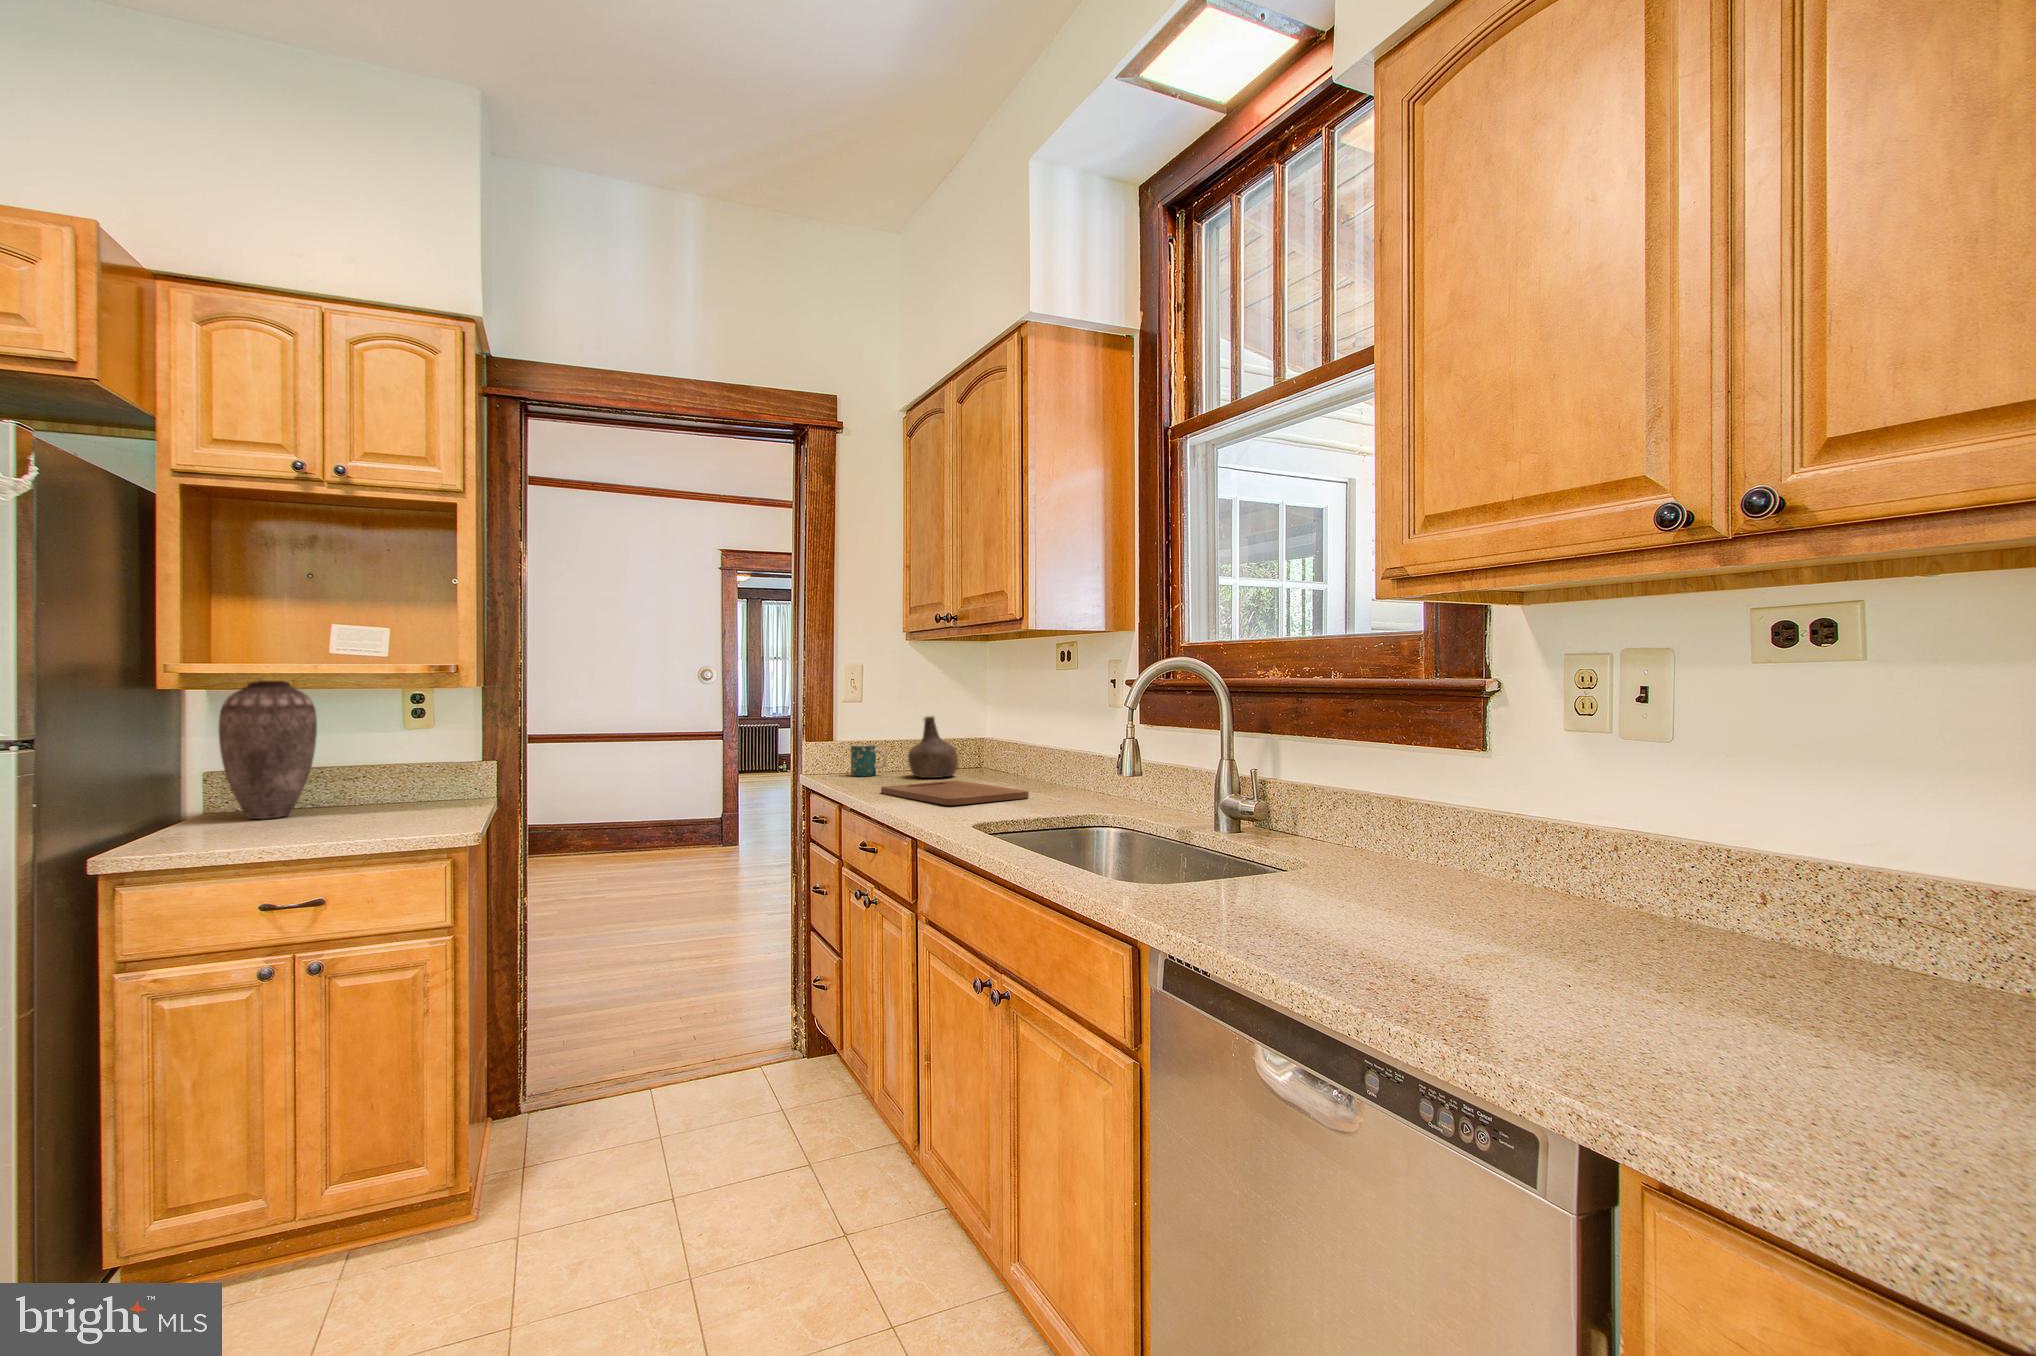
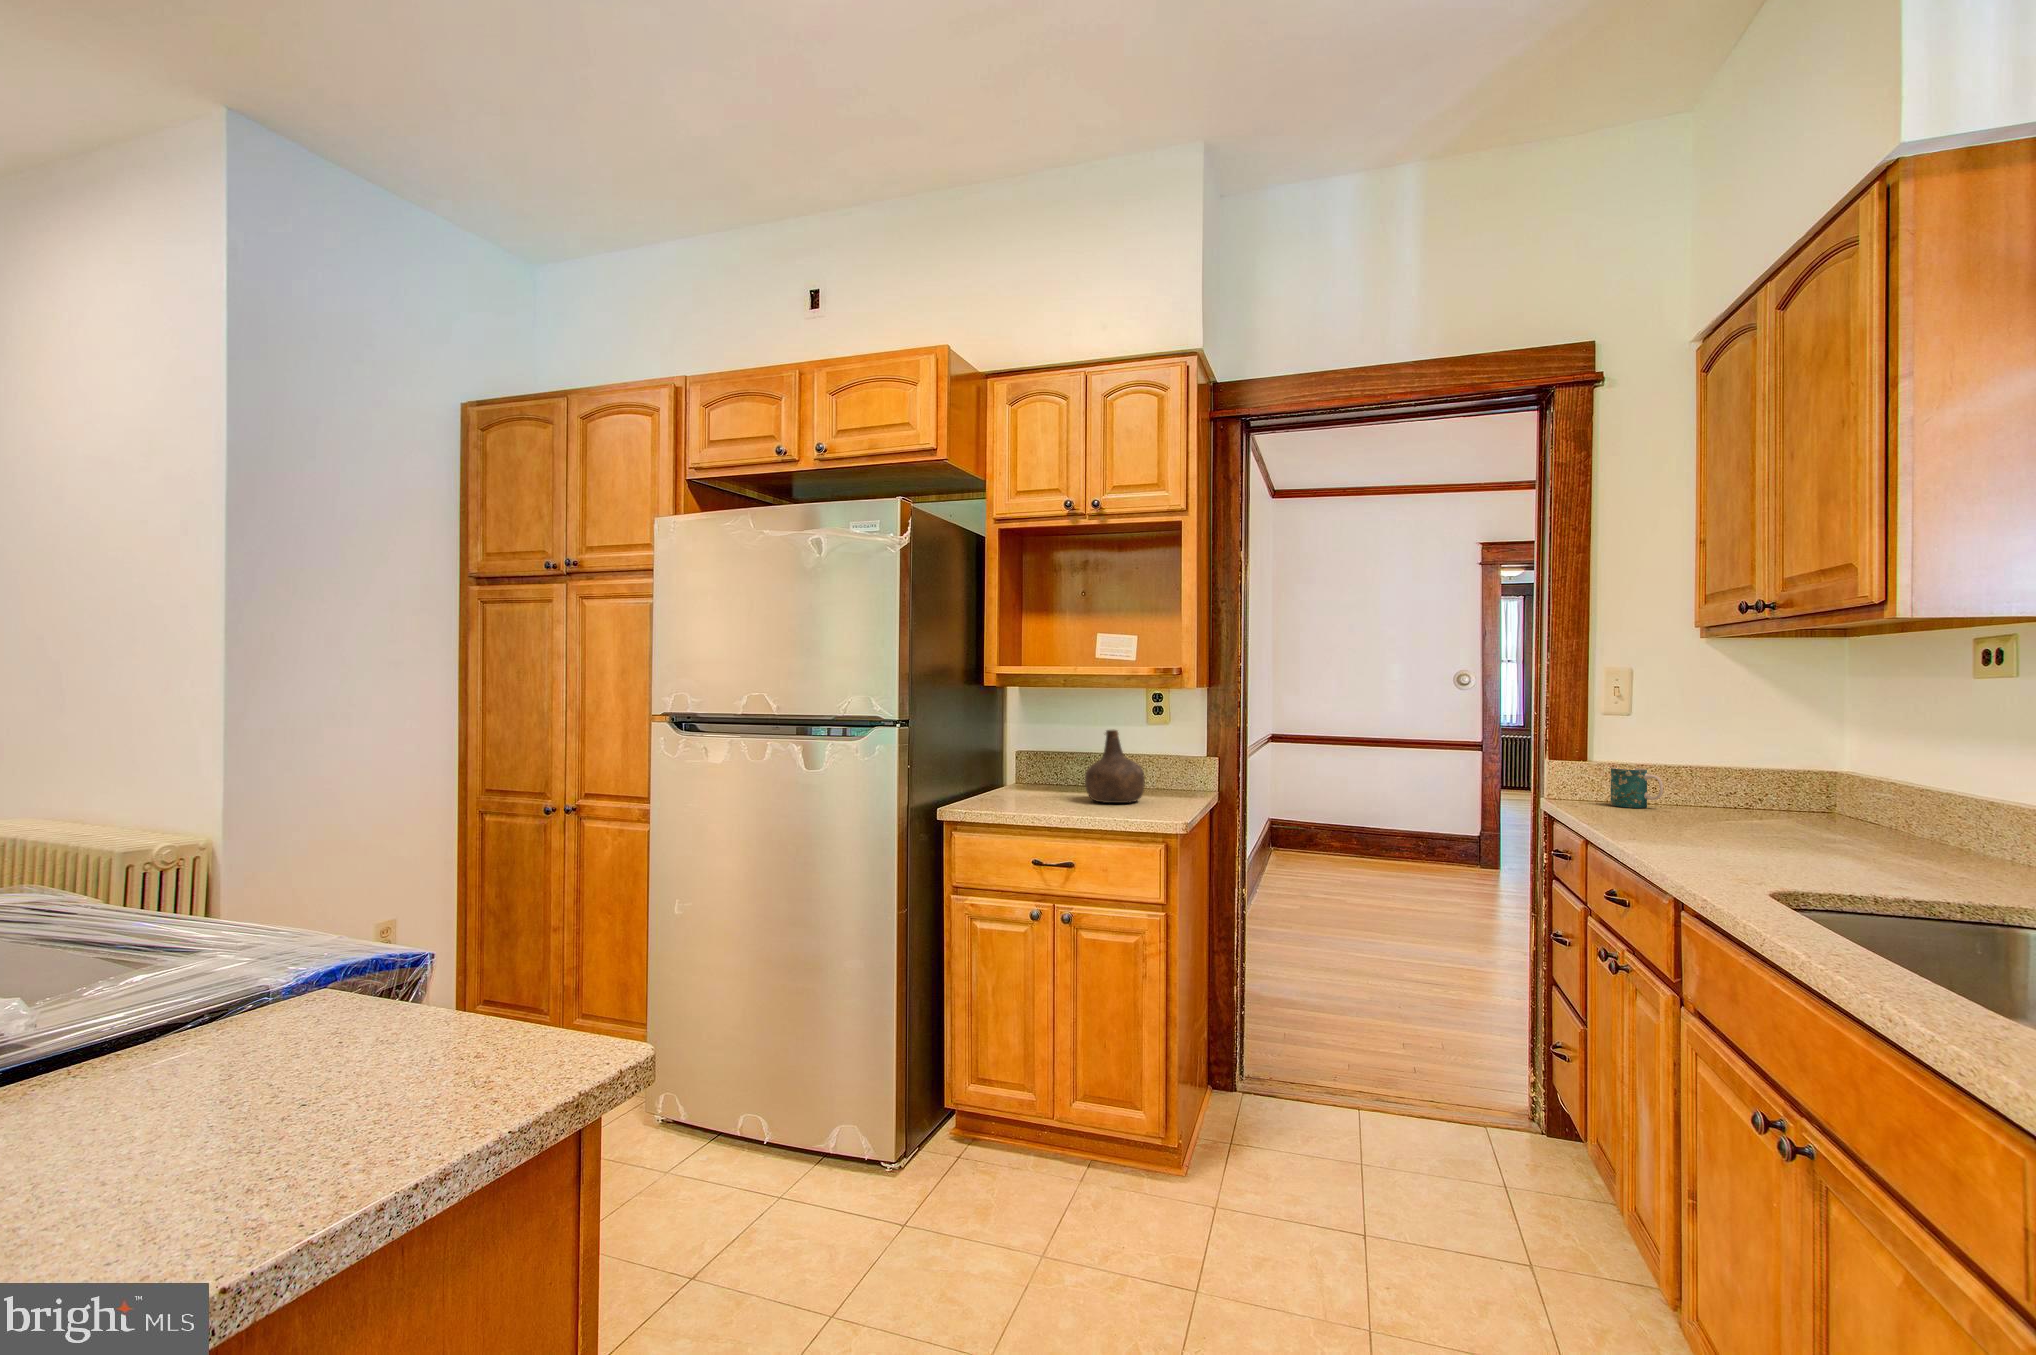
vase: present [219,681,317,819] -> none [1023,674,1085,791]
bottle: present [908,716,958,778] -> present [1085,730,1145,803]
cutting board: present [881,781,1029,805] -> none [1643,823,1897,865]

